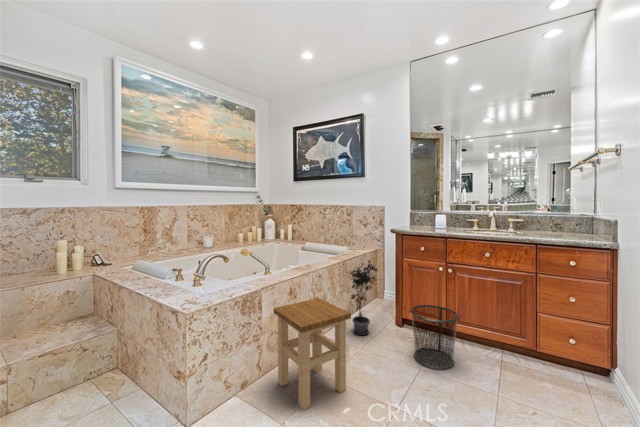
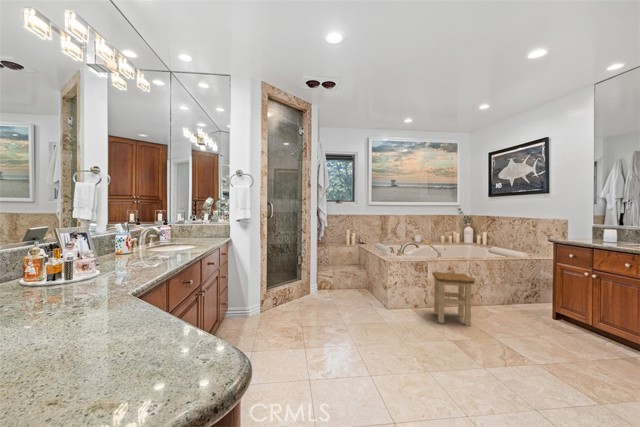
potted plant: present [350,261,378,335] -> none [499,259,528,314]
waste bin: present [411,305,458,369] -> none [538,296,583,344]

